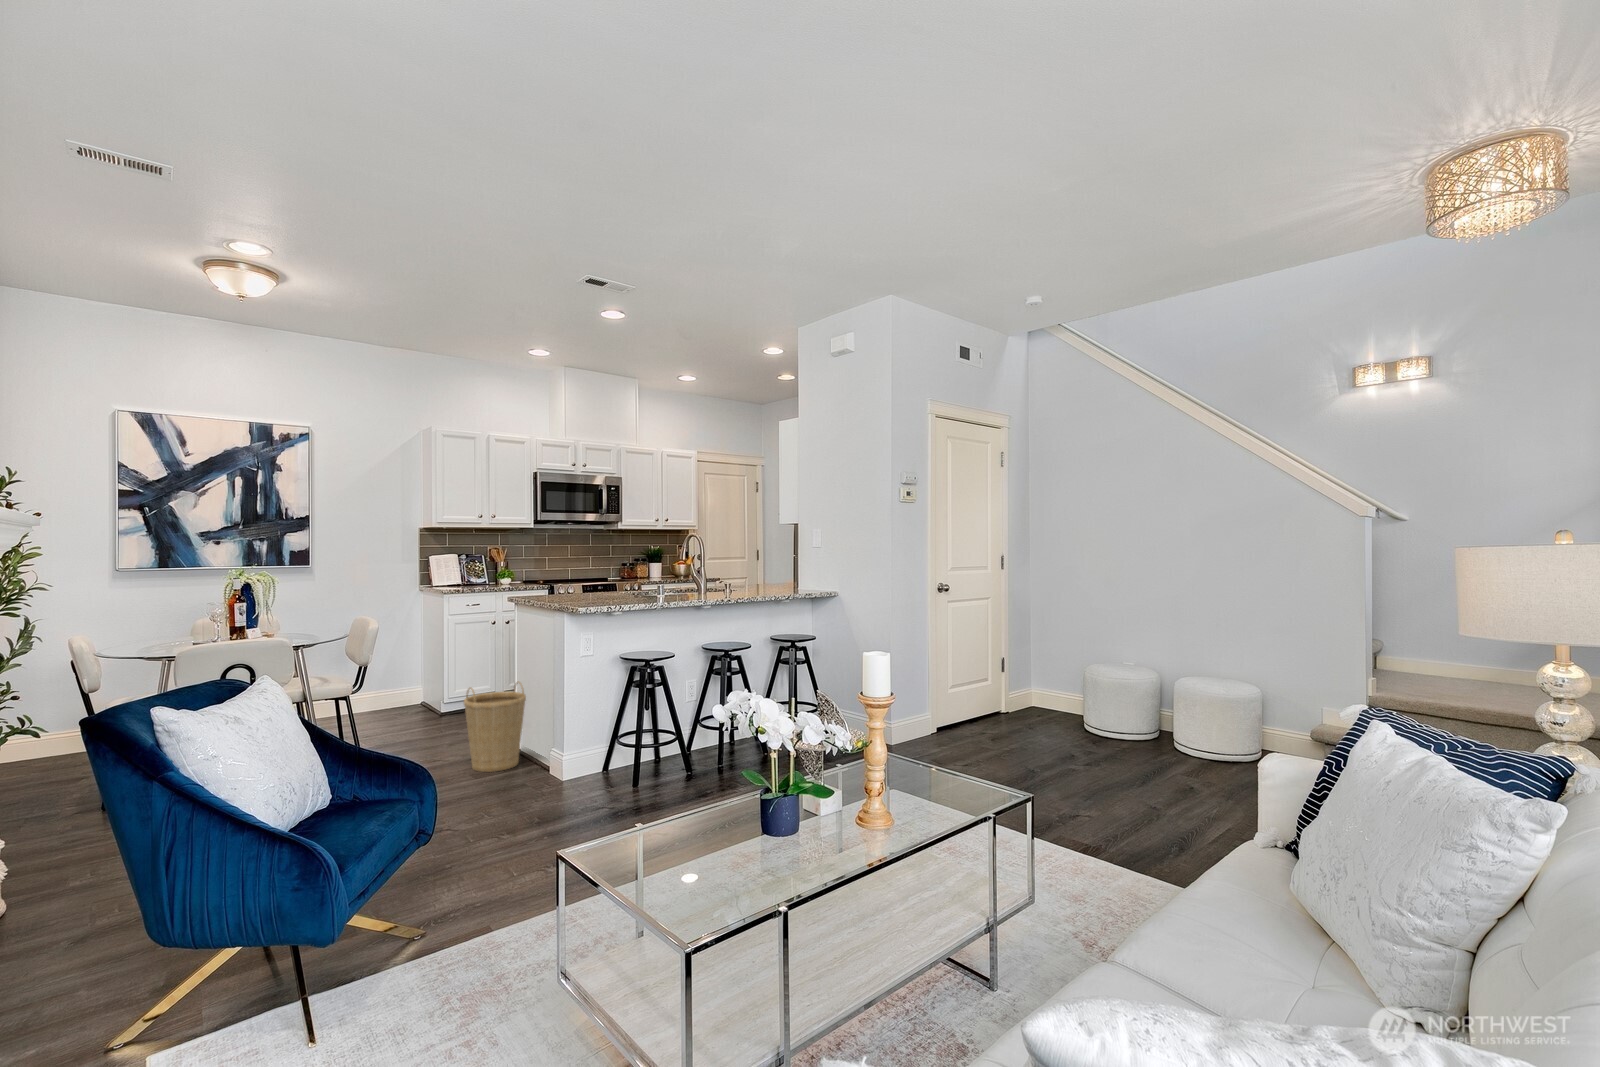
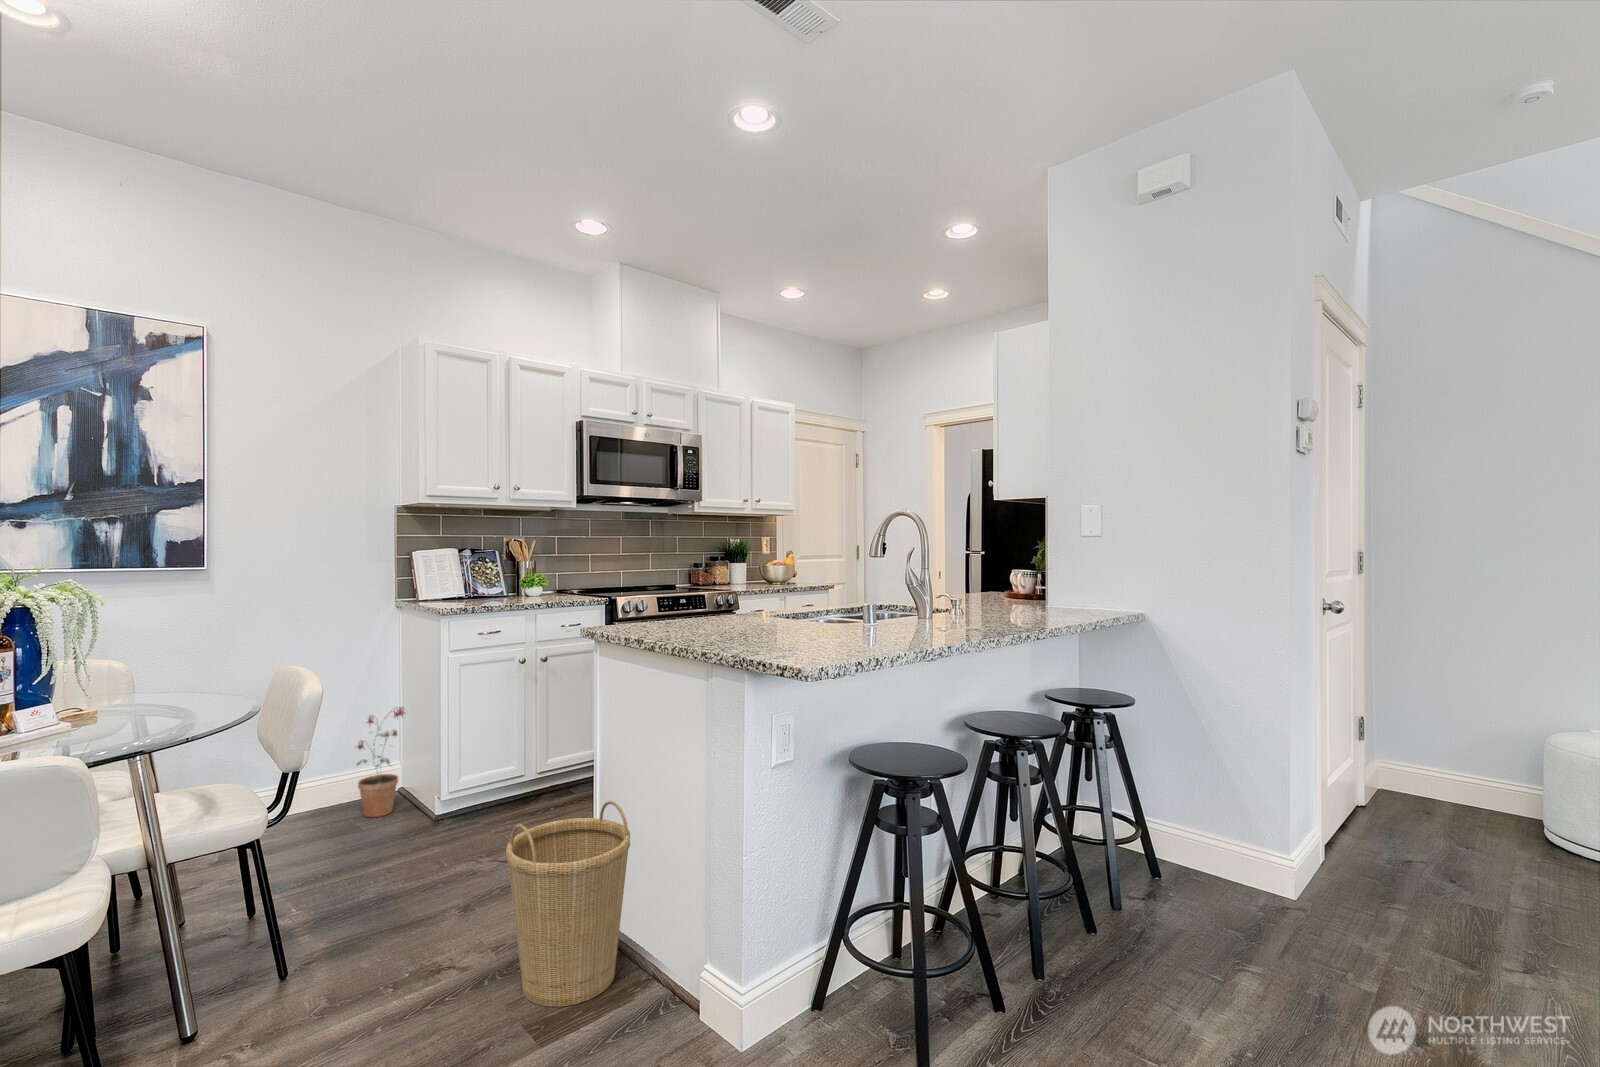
potted plant: none [394,650,426,714] -> present [357,707,405,817]

